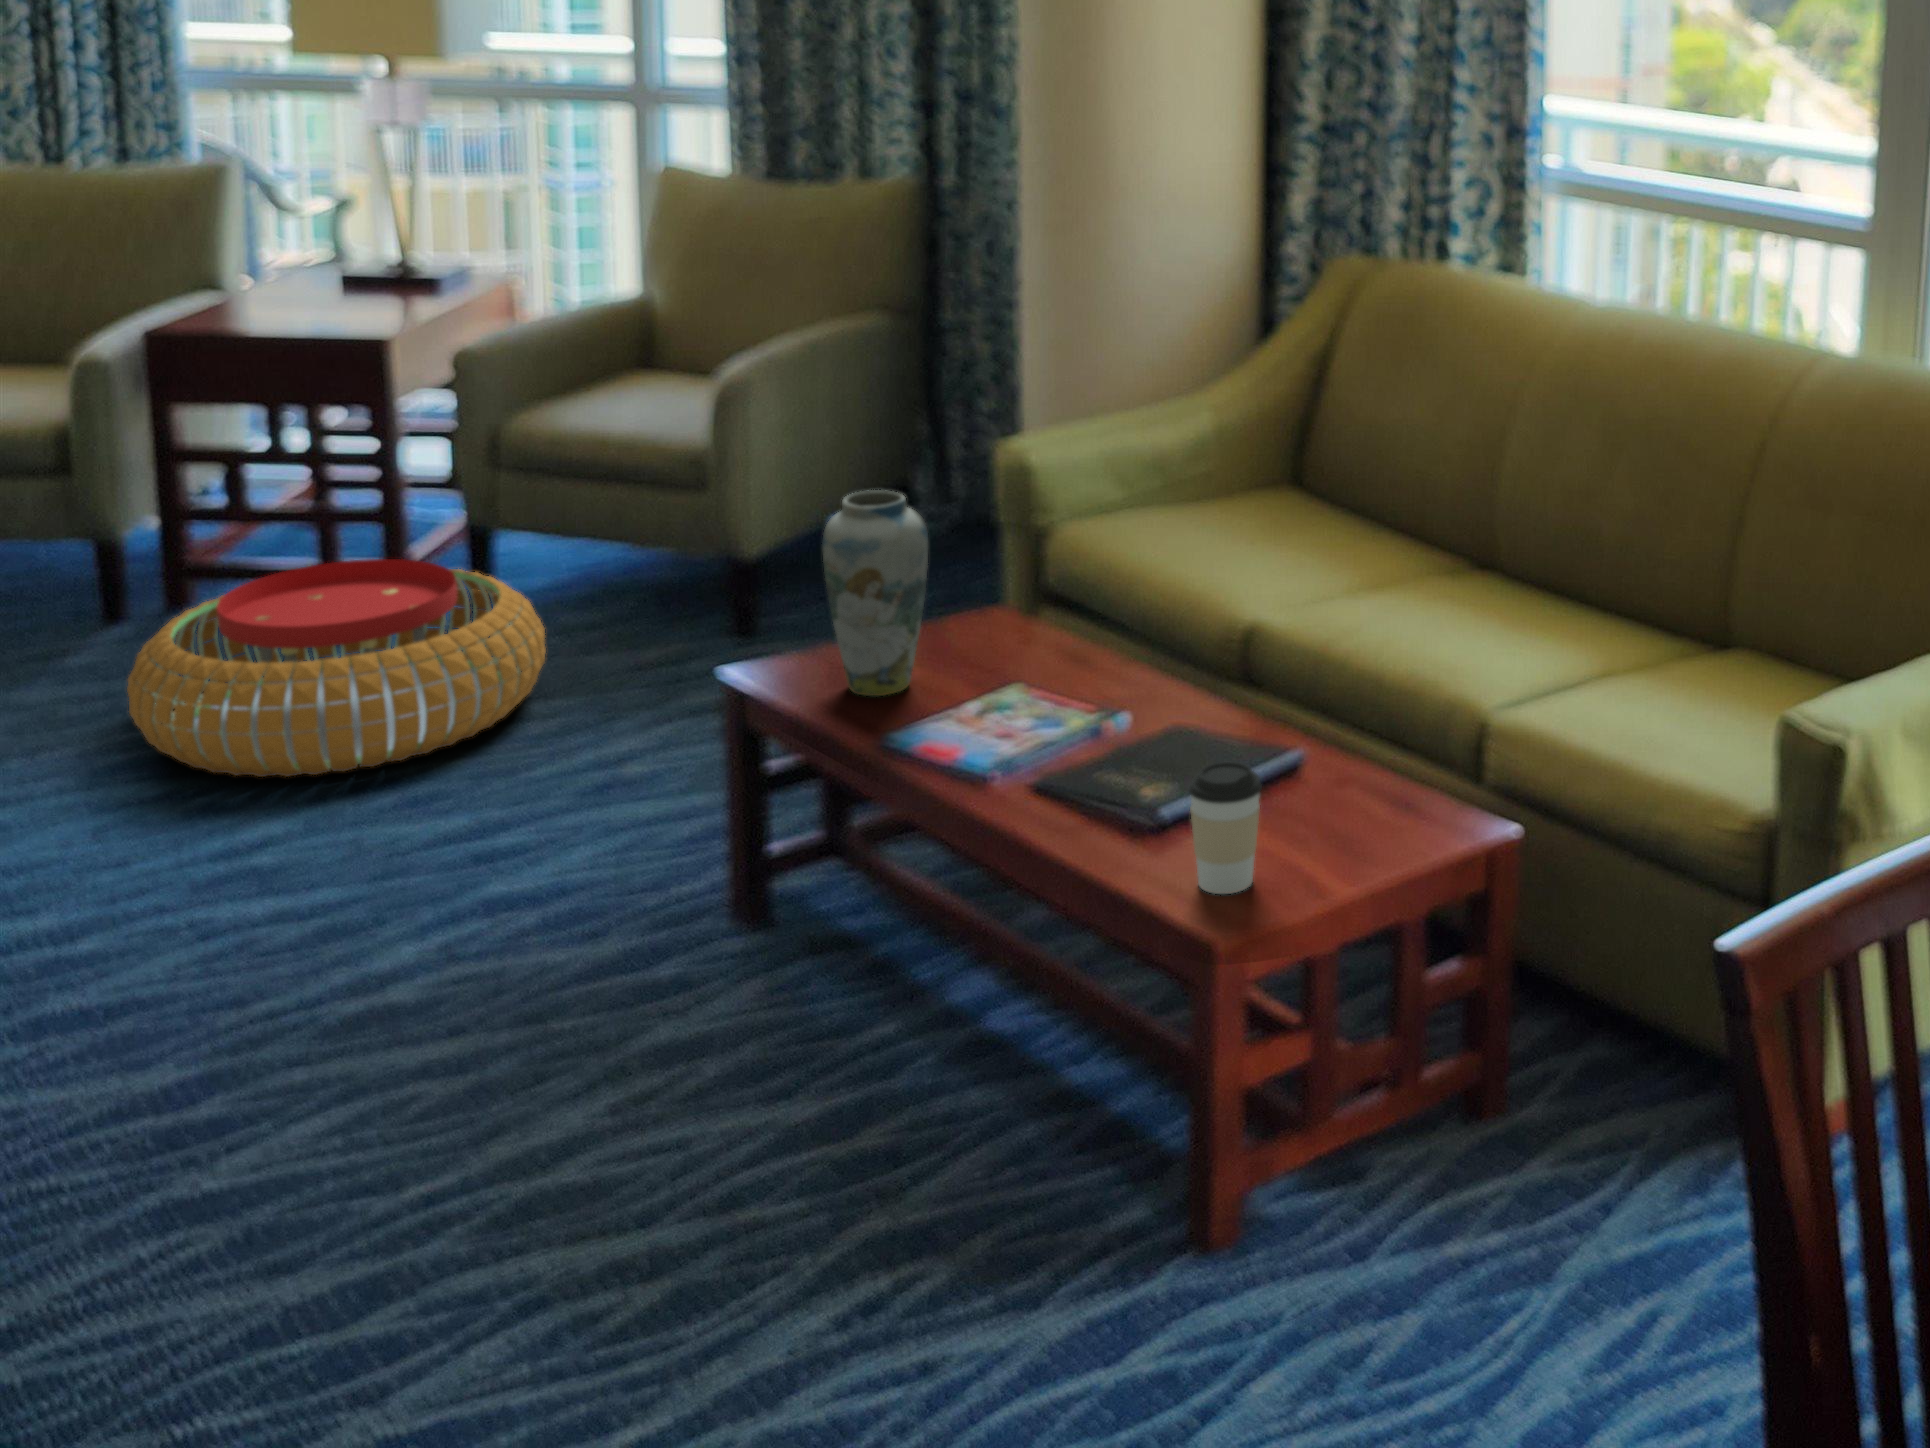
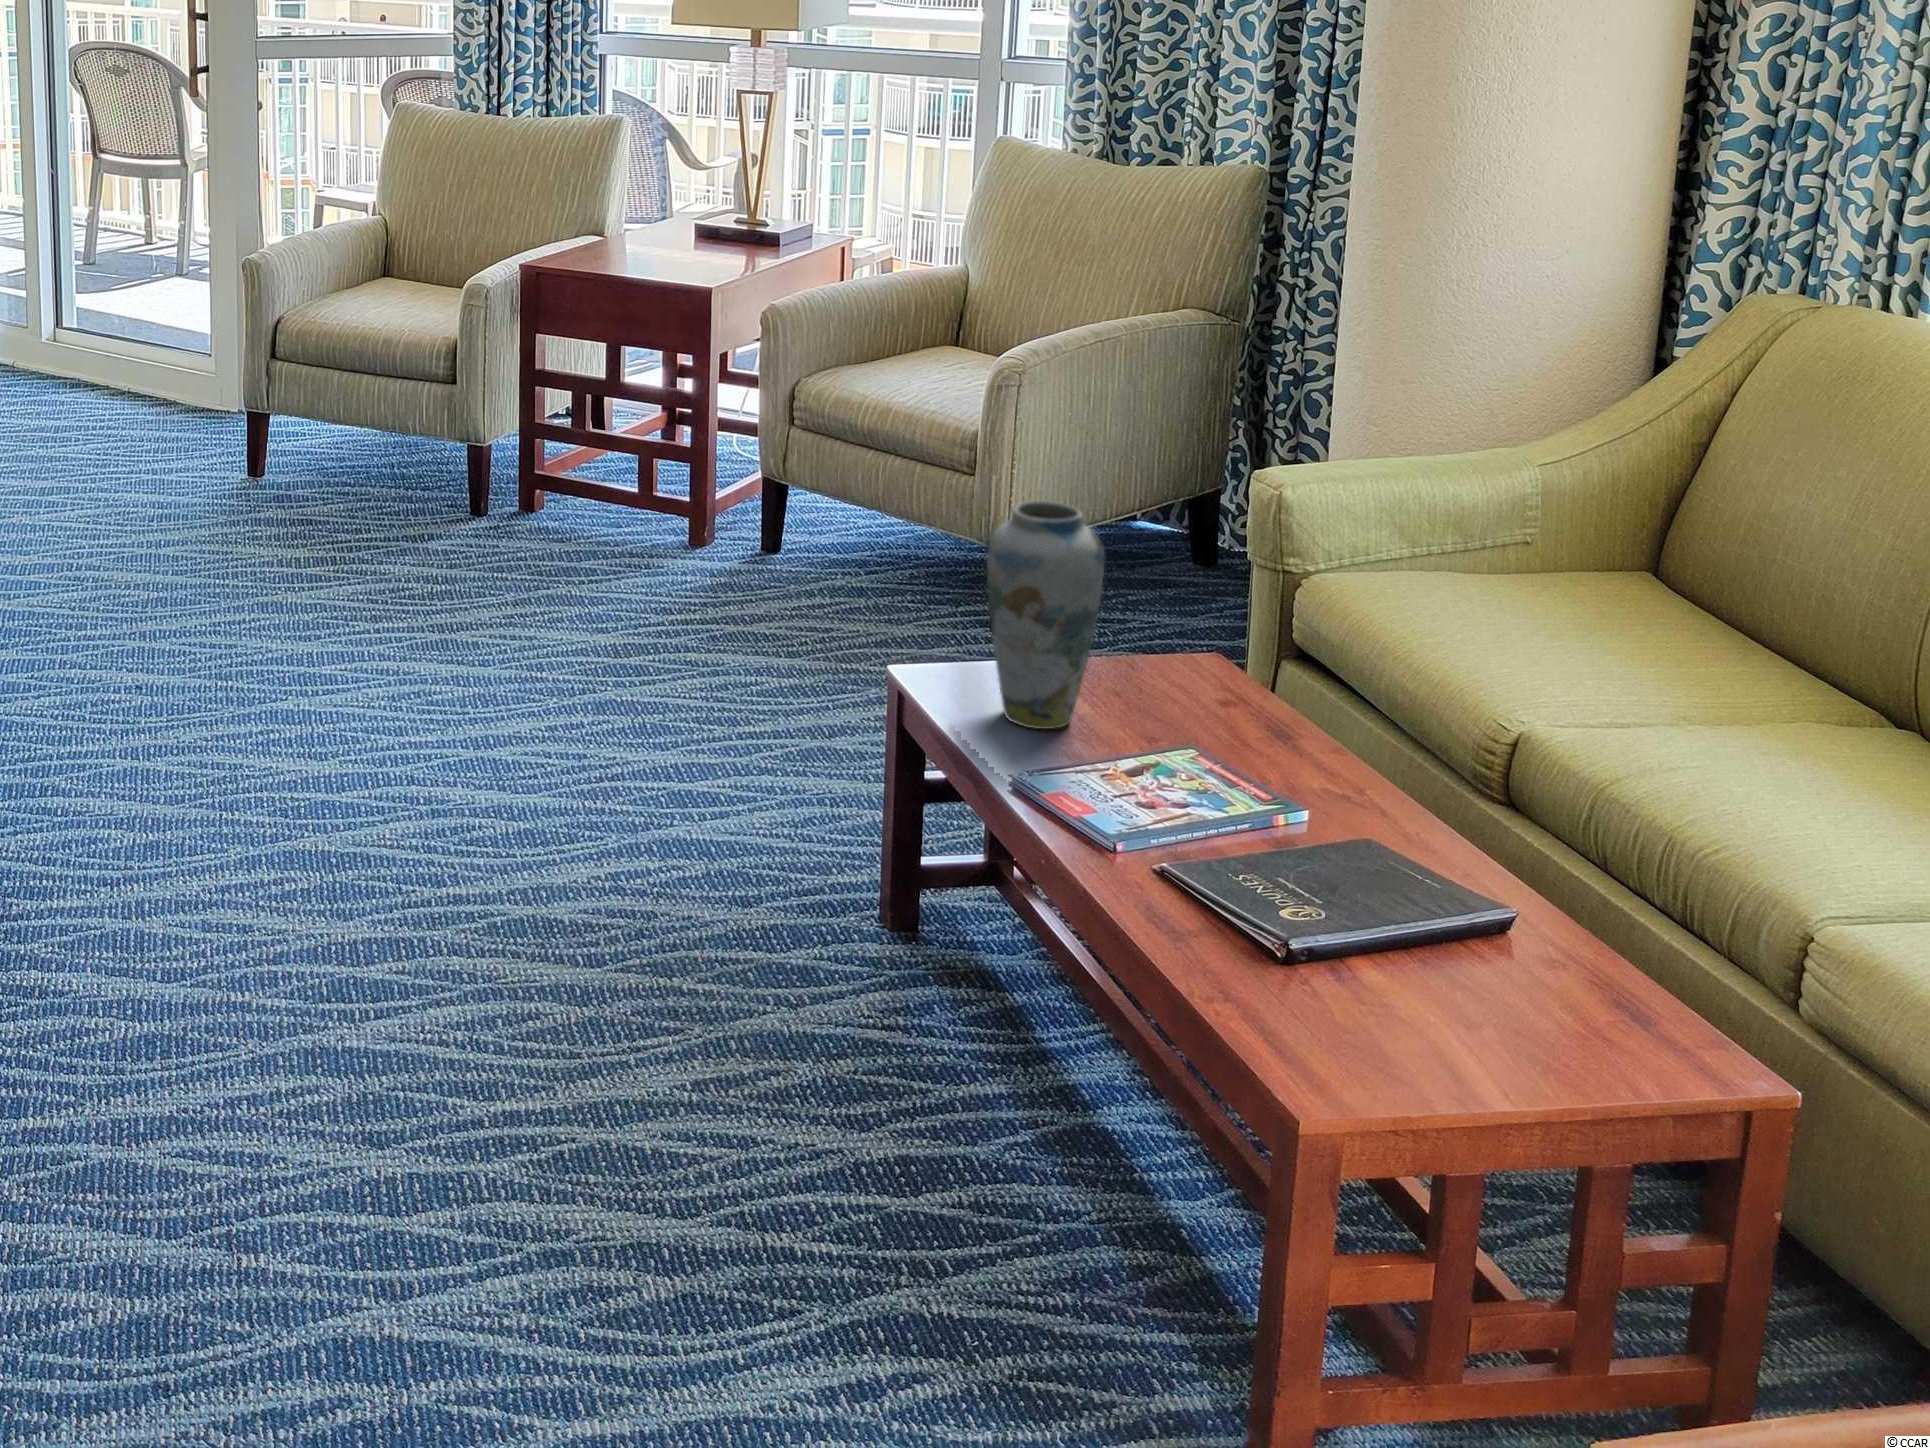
pouf: present [127,559,546,777] -> none [449,490,792,687]
coffee cup: present [1188,762,1262,894] -> none [1307,906,1407,1075]

